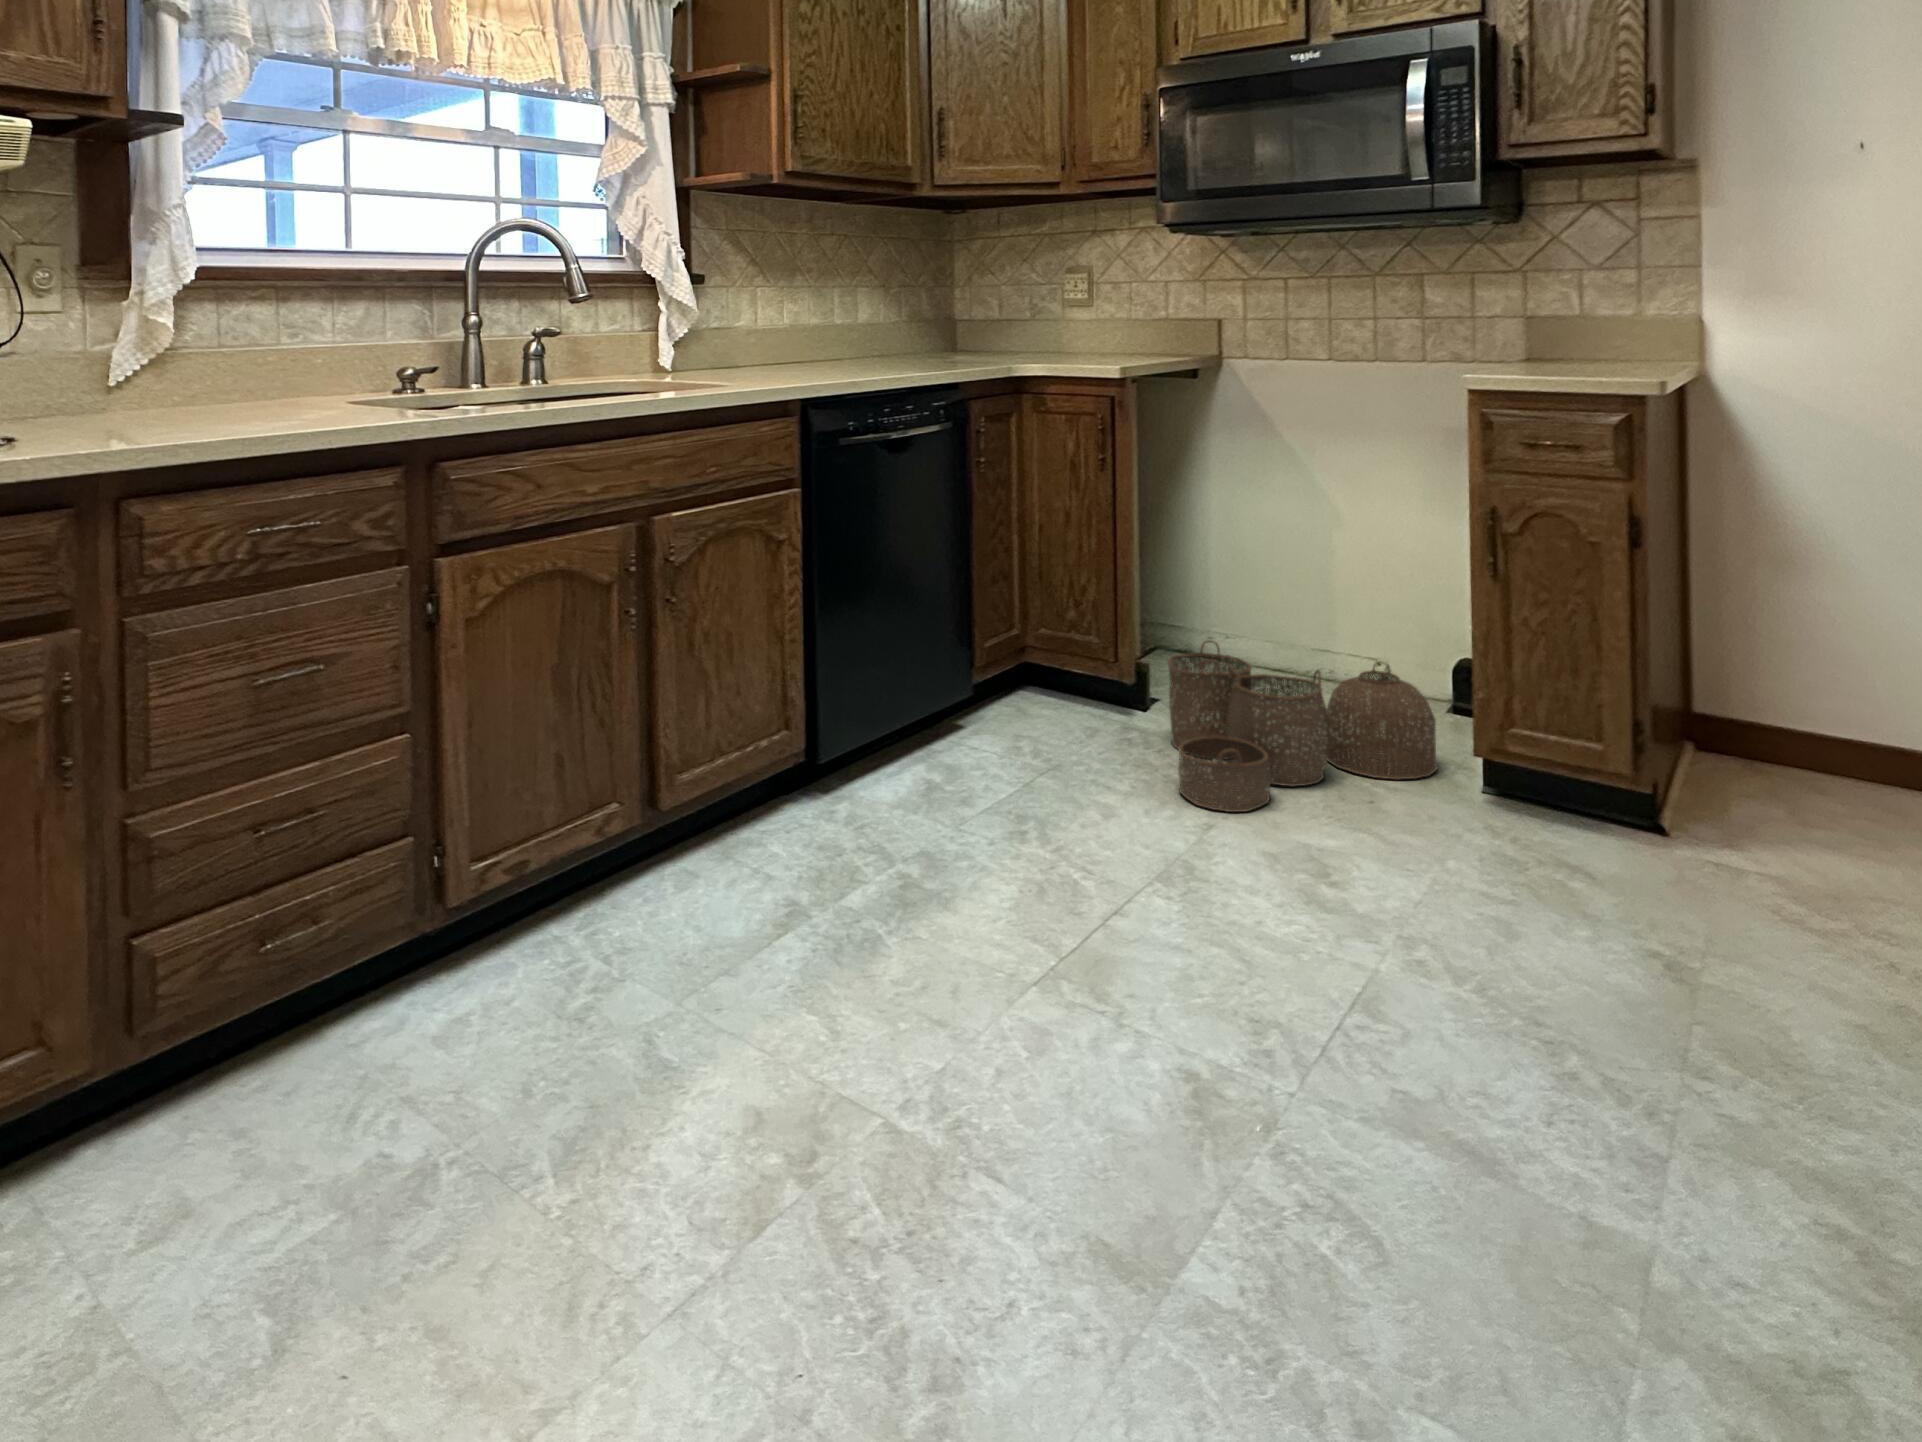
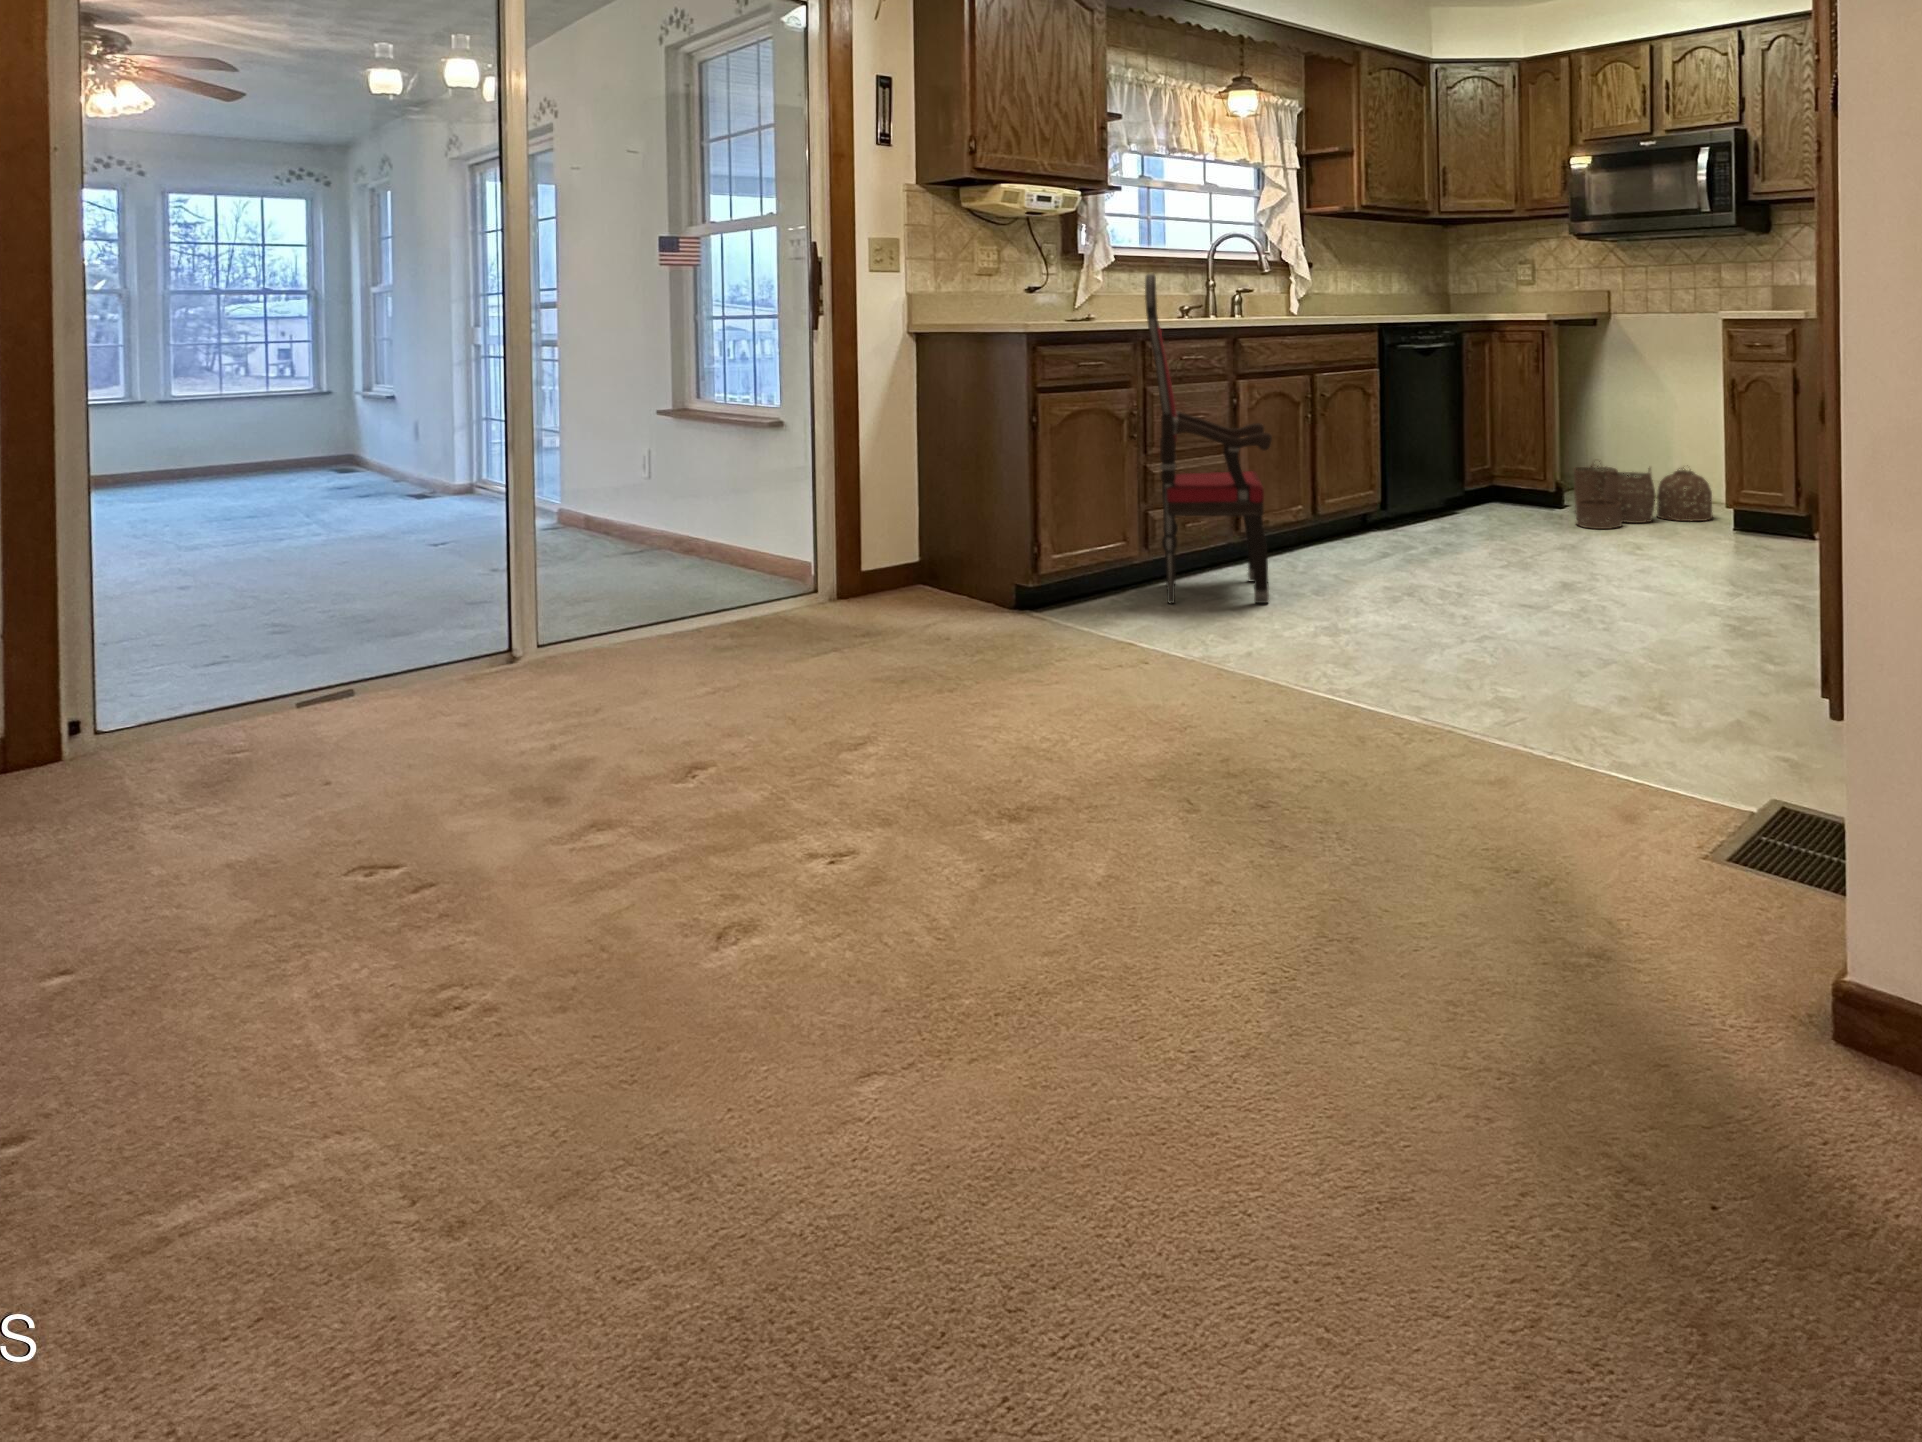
armchair: none [13,326,437,1291] -> present [1145,274,1272,603]

